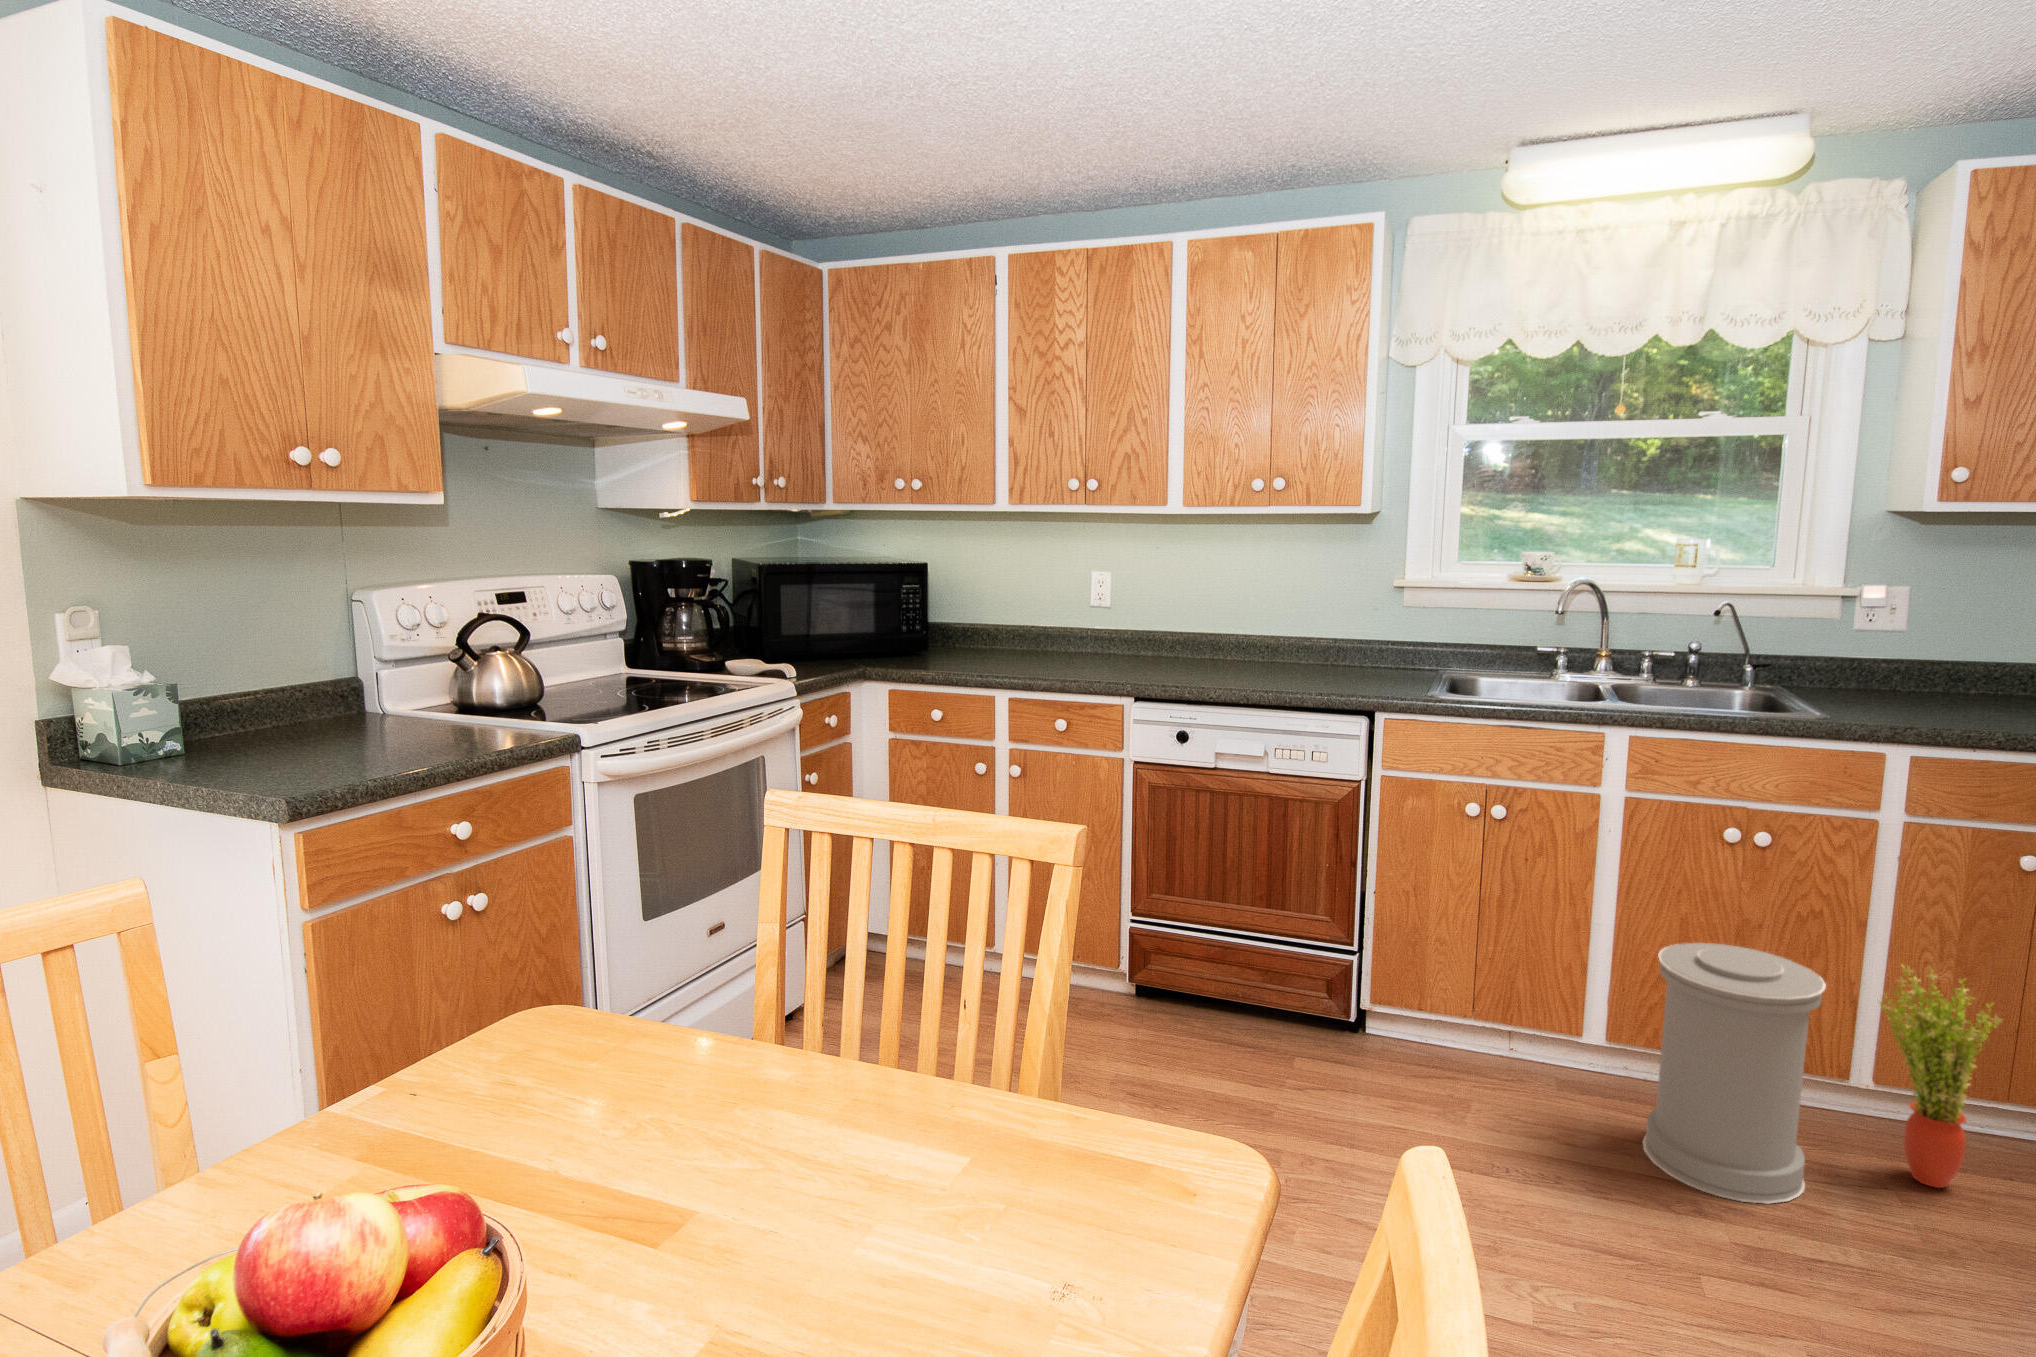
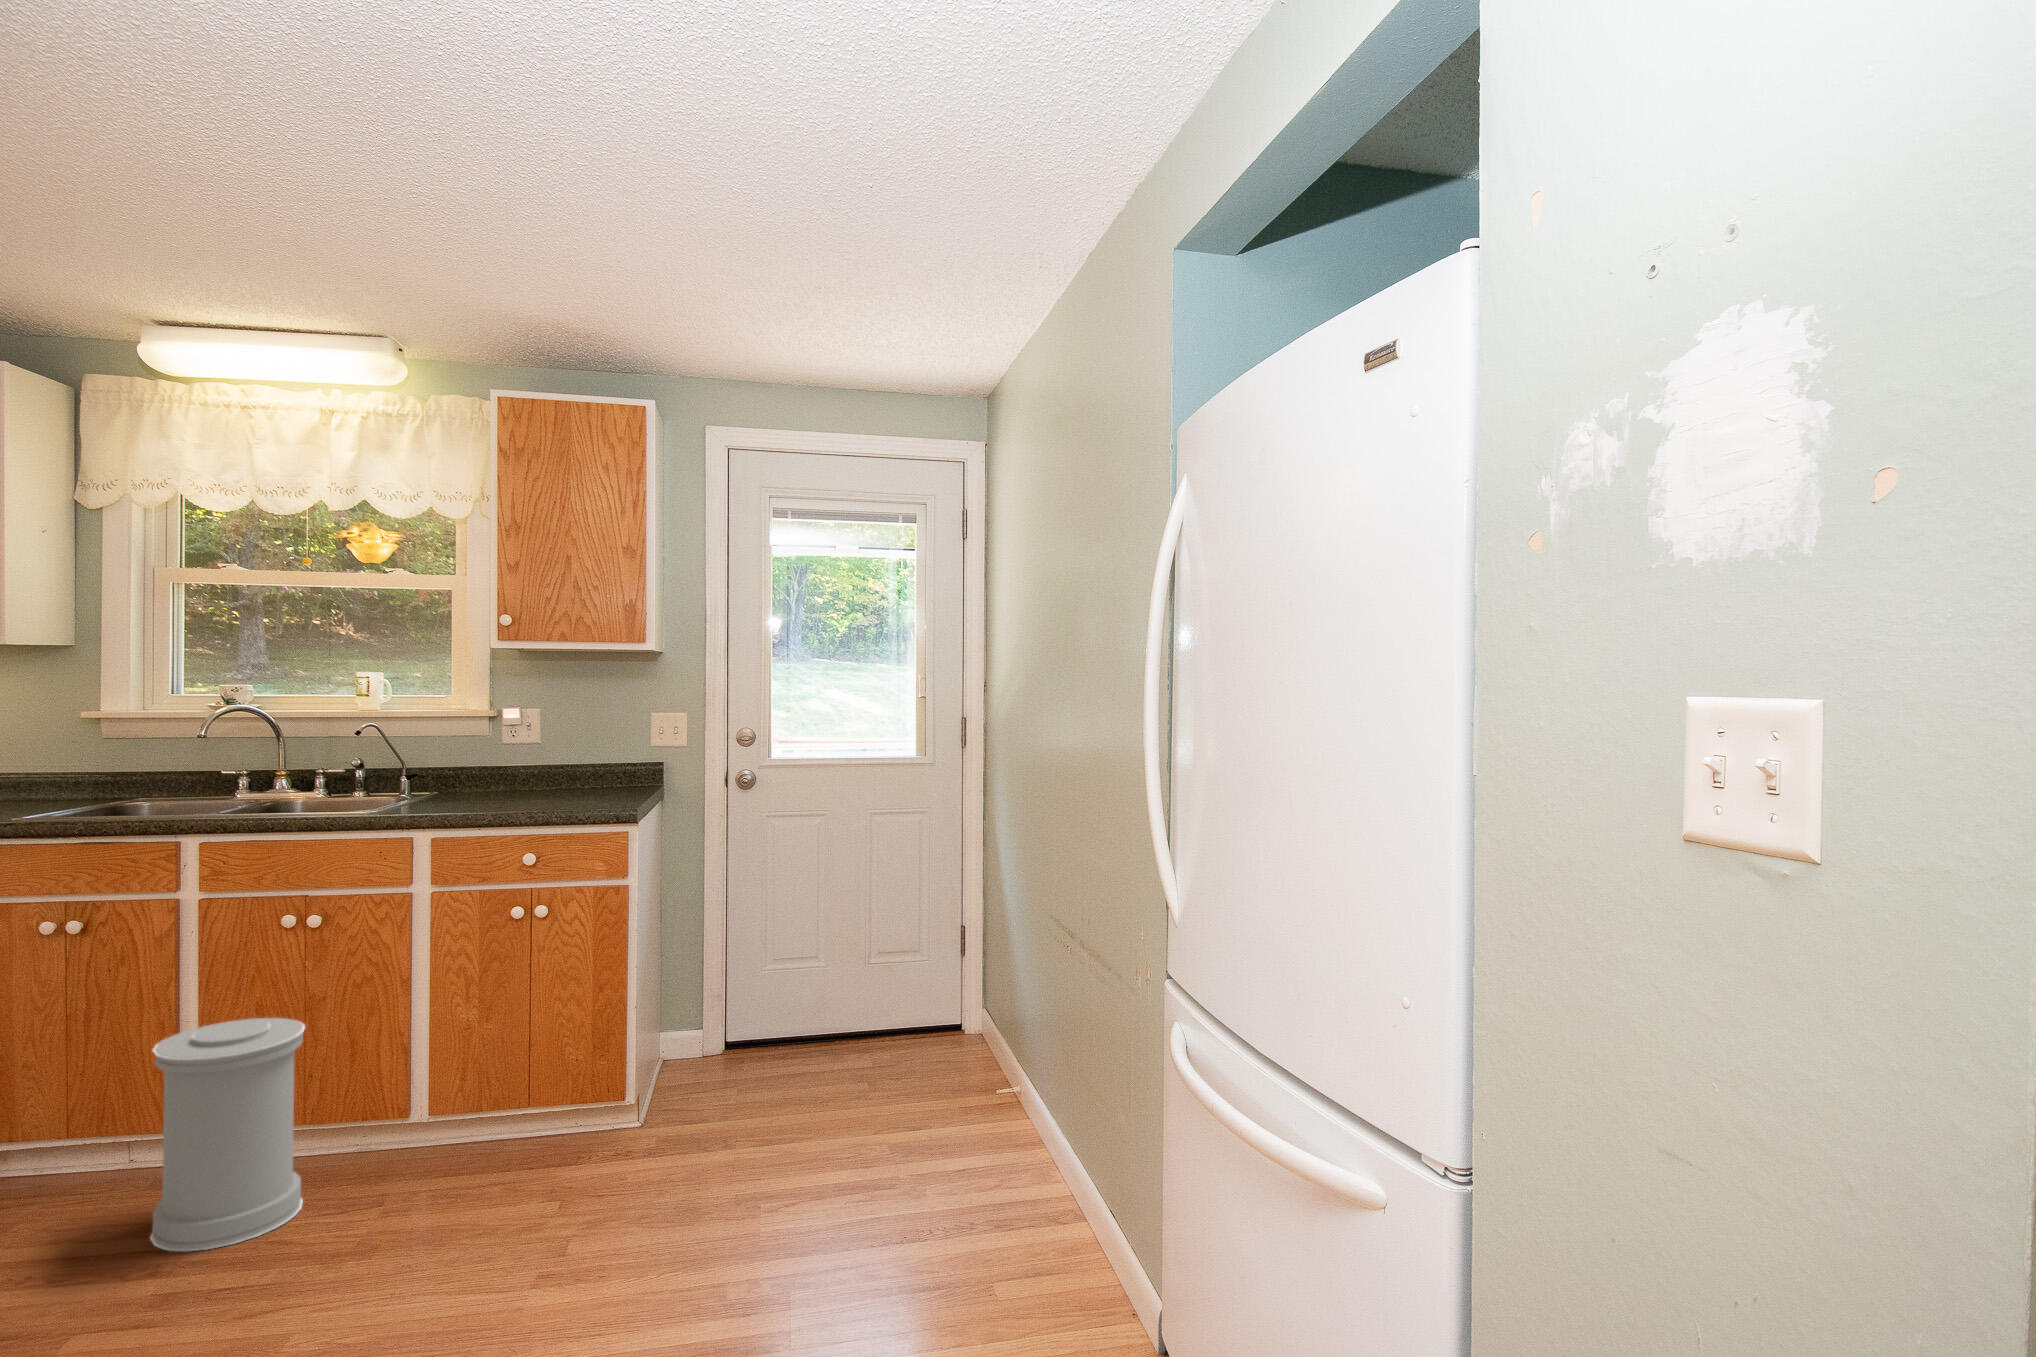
potted plant: present [1879,967,2002,1188] -> none [368,1005,454,1187]

